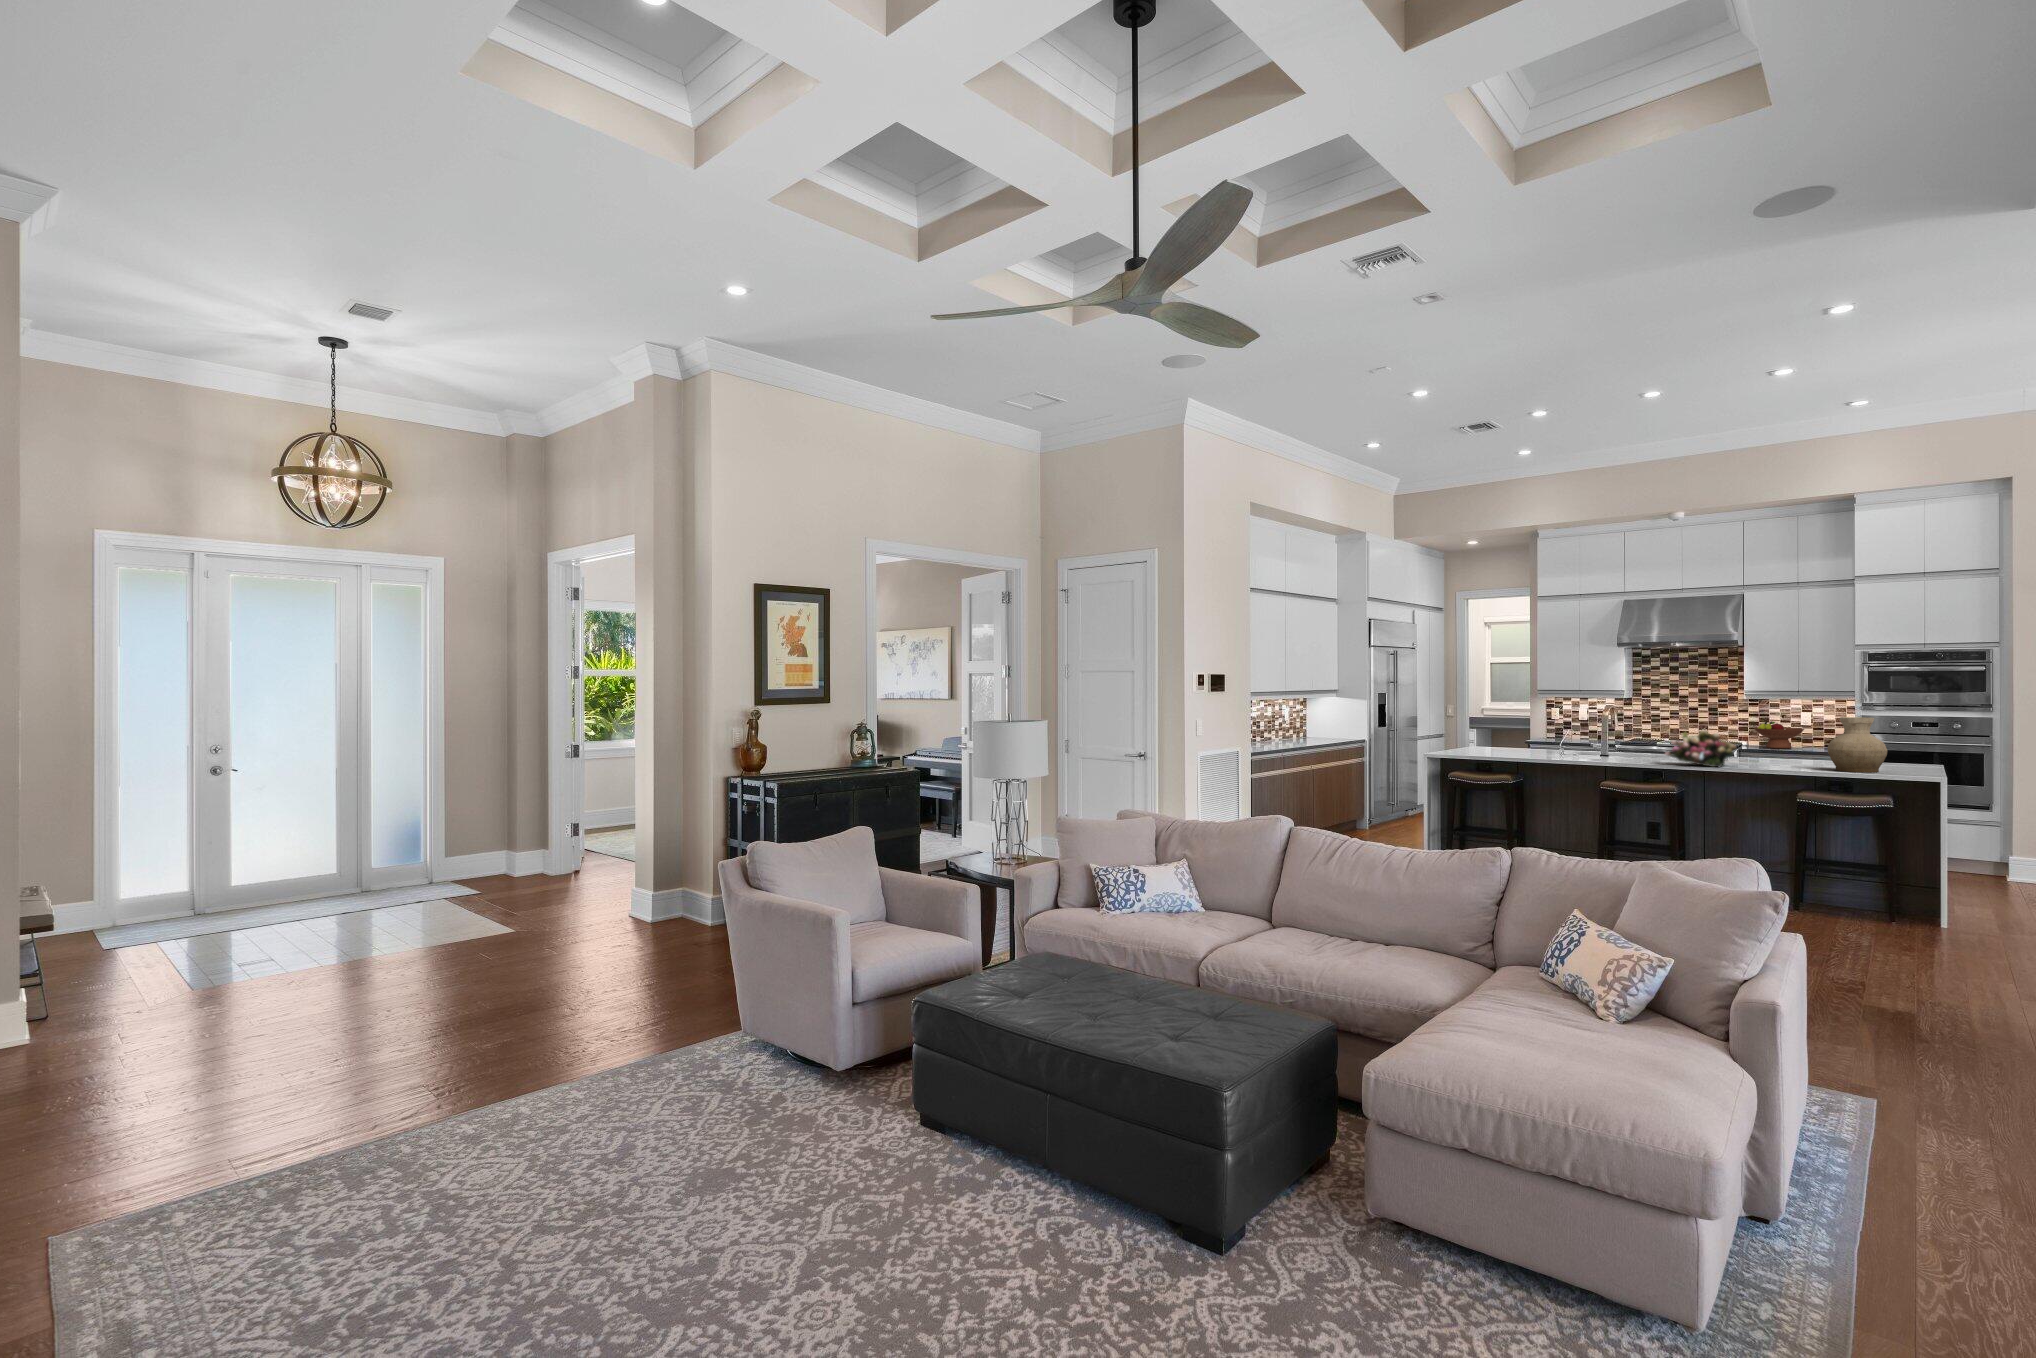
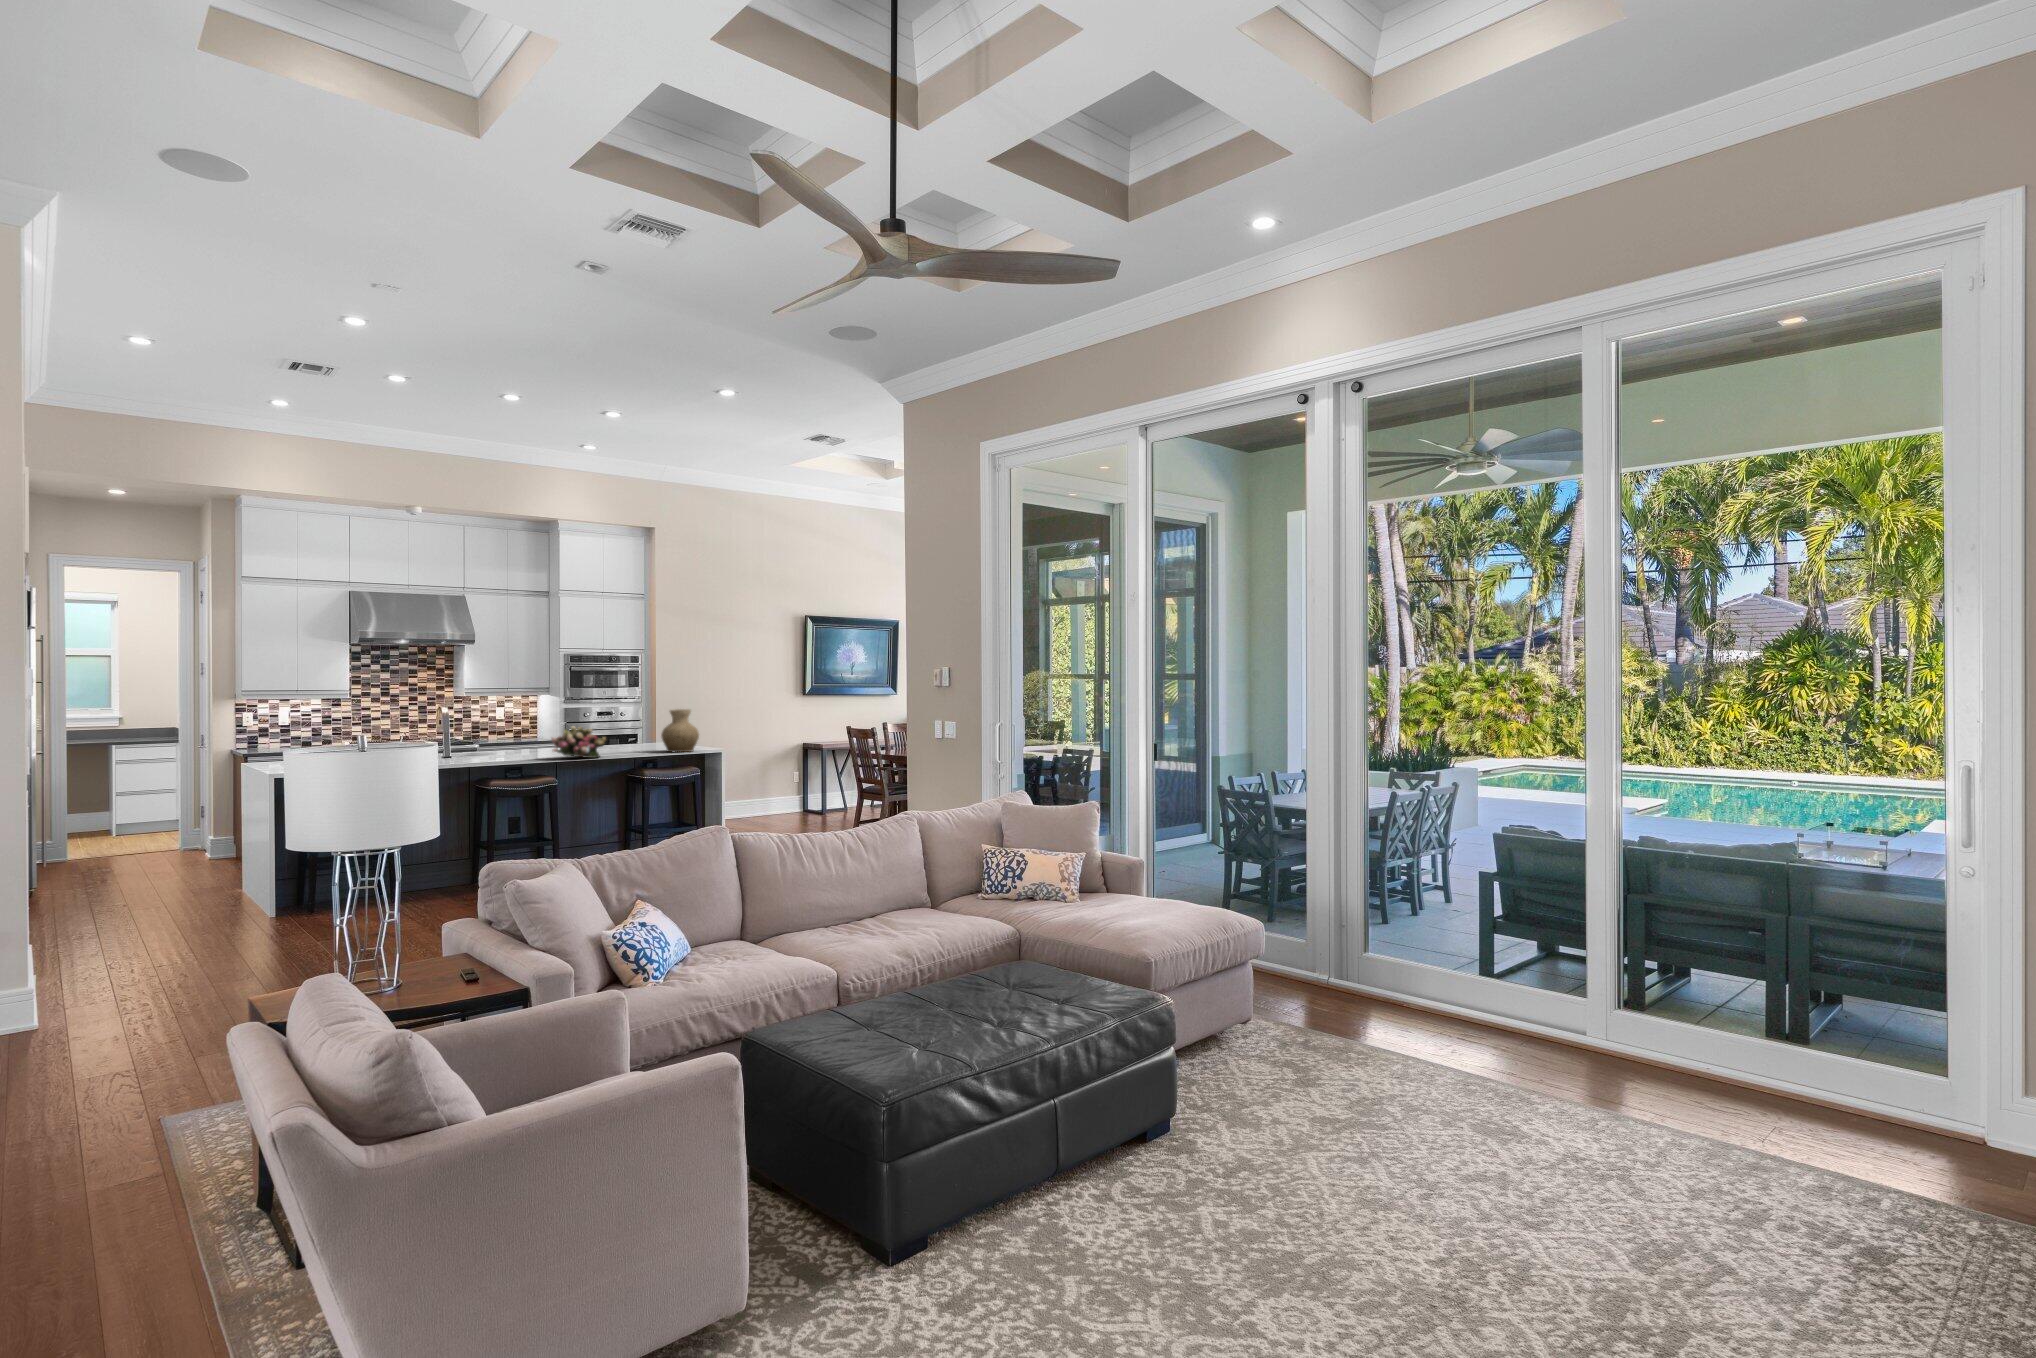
fruit bowl: present [1754,721,1804,749] -> none [465,716,506,741]

